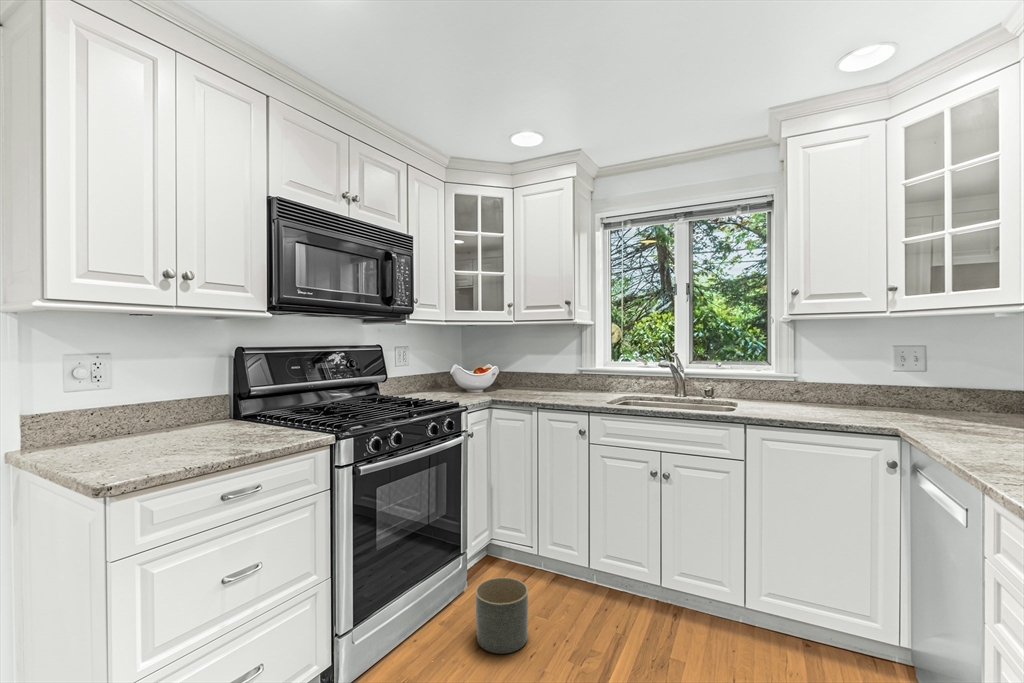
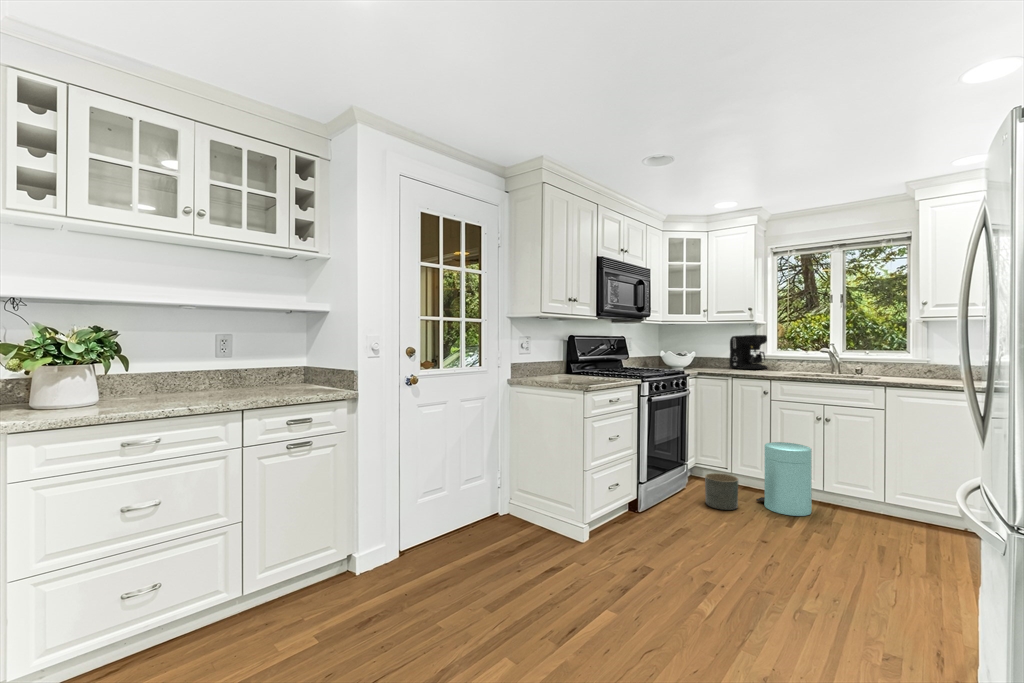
coffee maker: none [544,341,594,391] -> present [729,335,767,369]
trash can: none [561,517,641,654] -> present [757,442,812,516]

